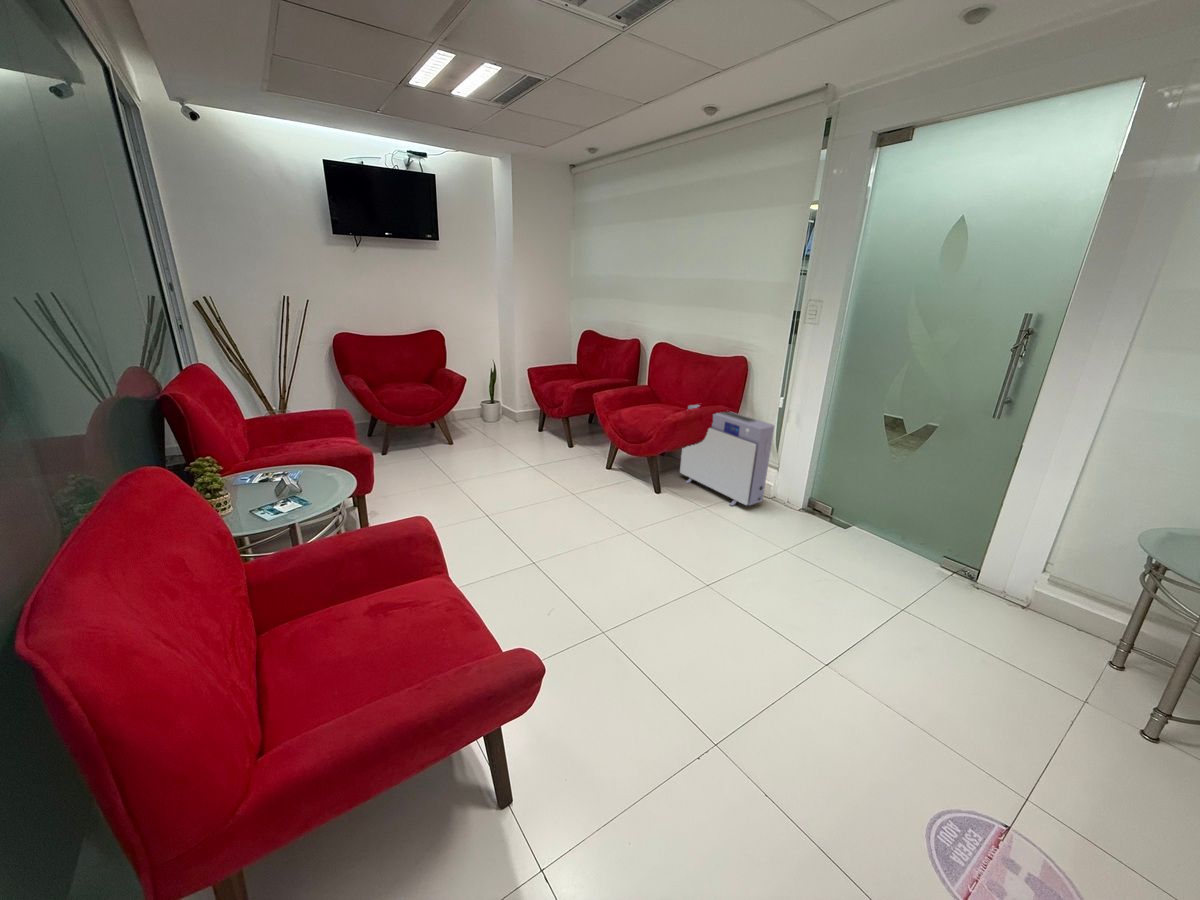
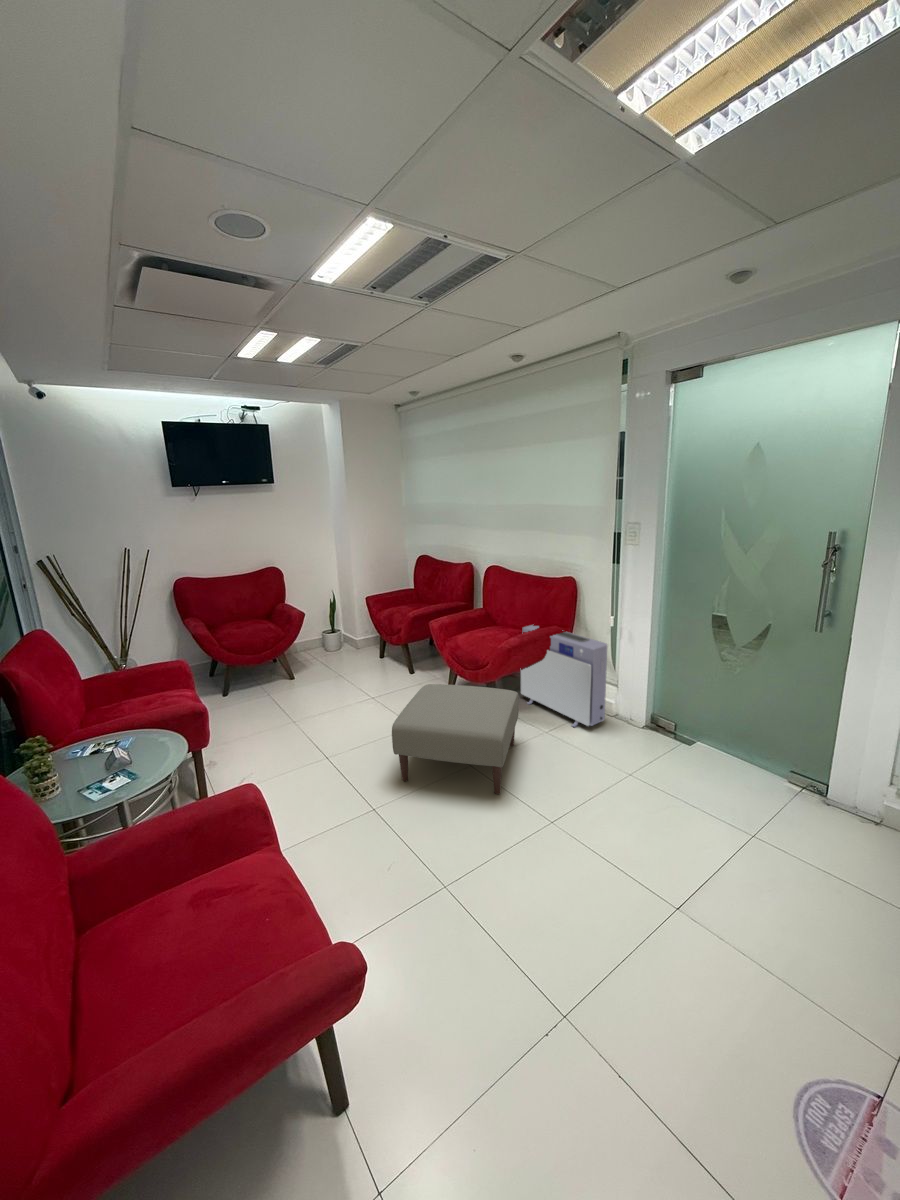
ottoman: none [555,453,681,558] -> present [392,684,519,794]

